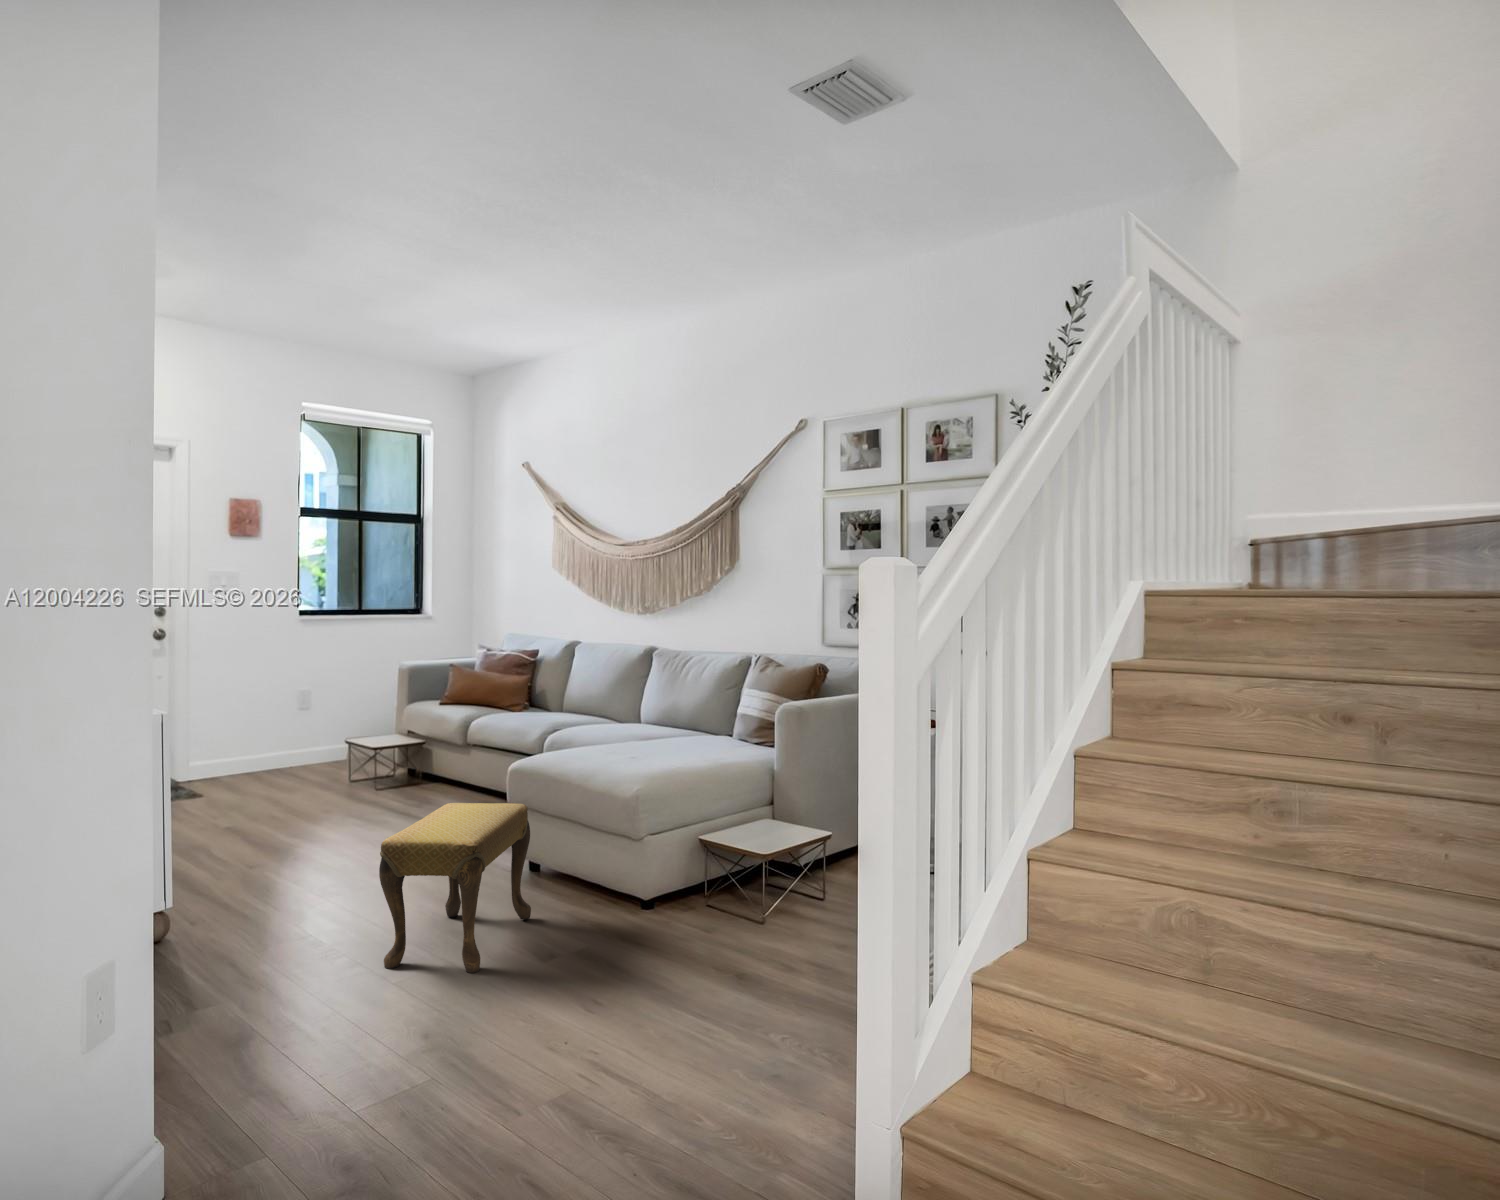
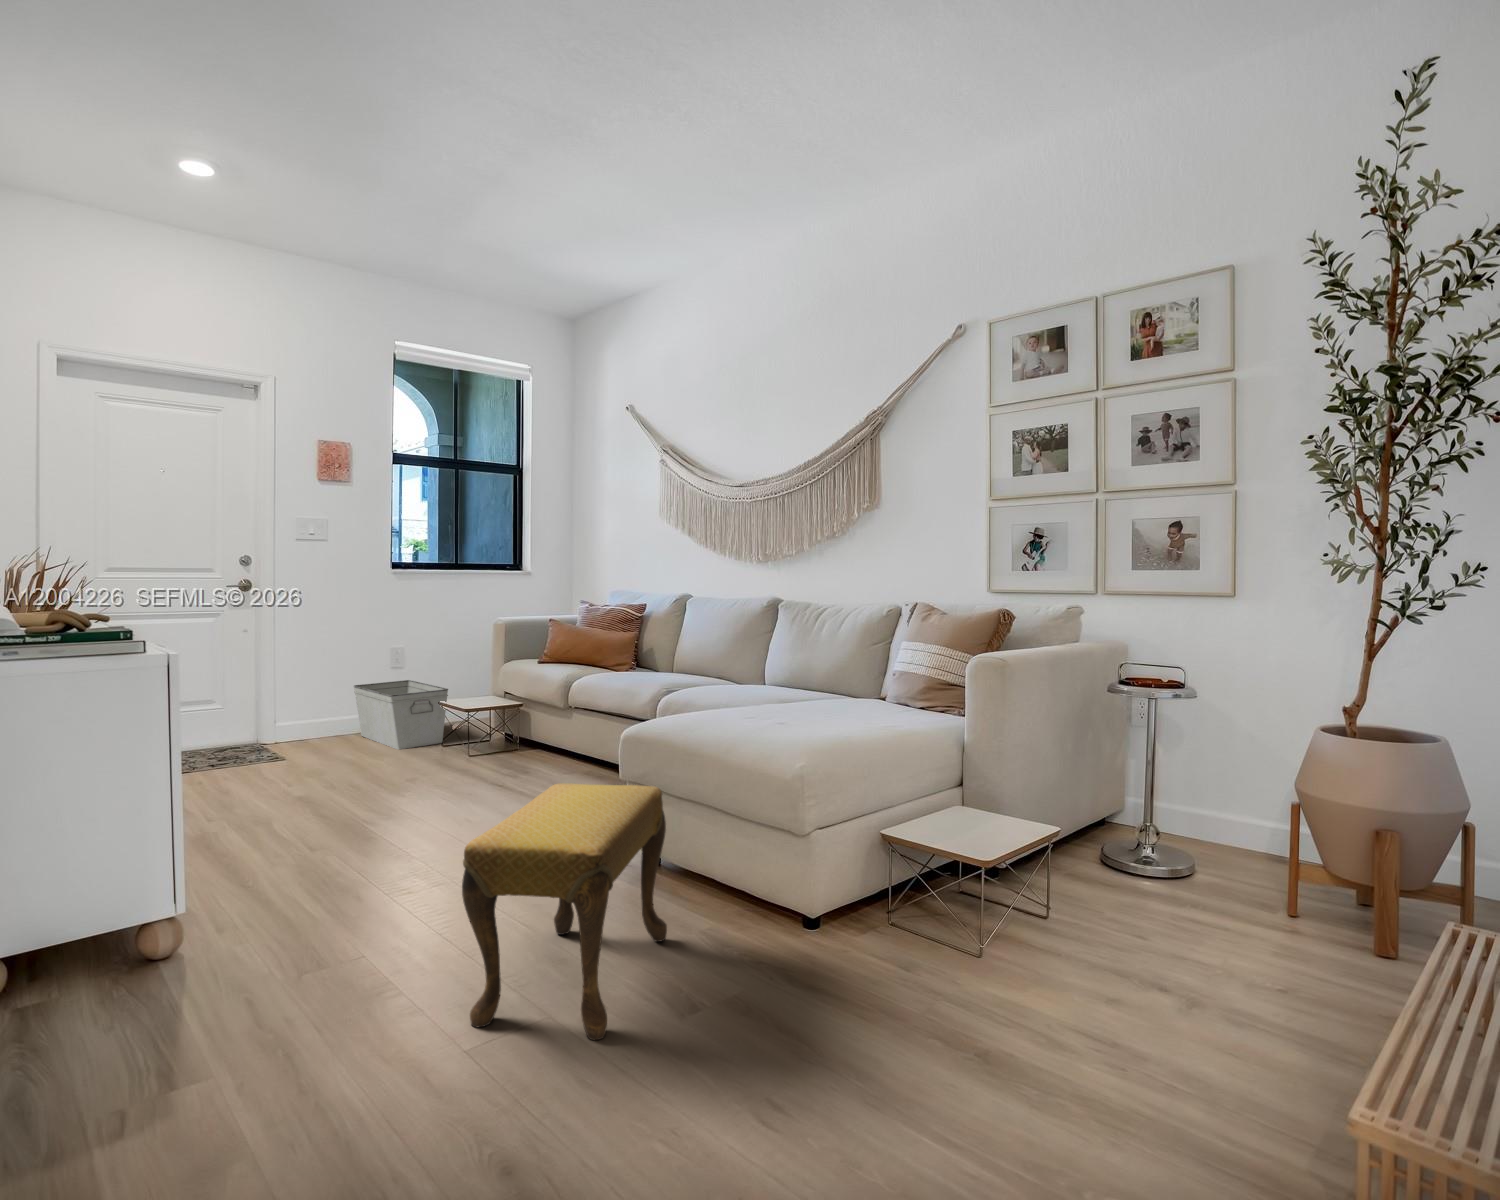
storage bin: none [259,721,351,787] -> present [354,680,448,750]

